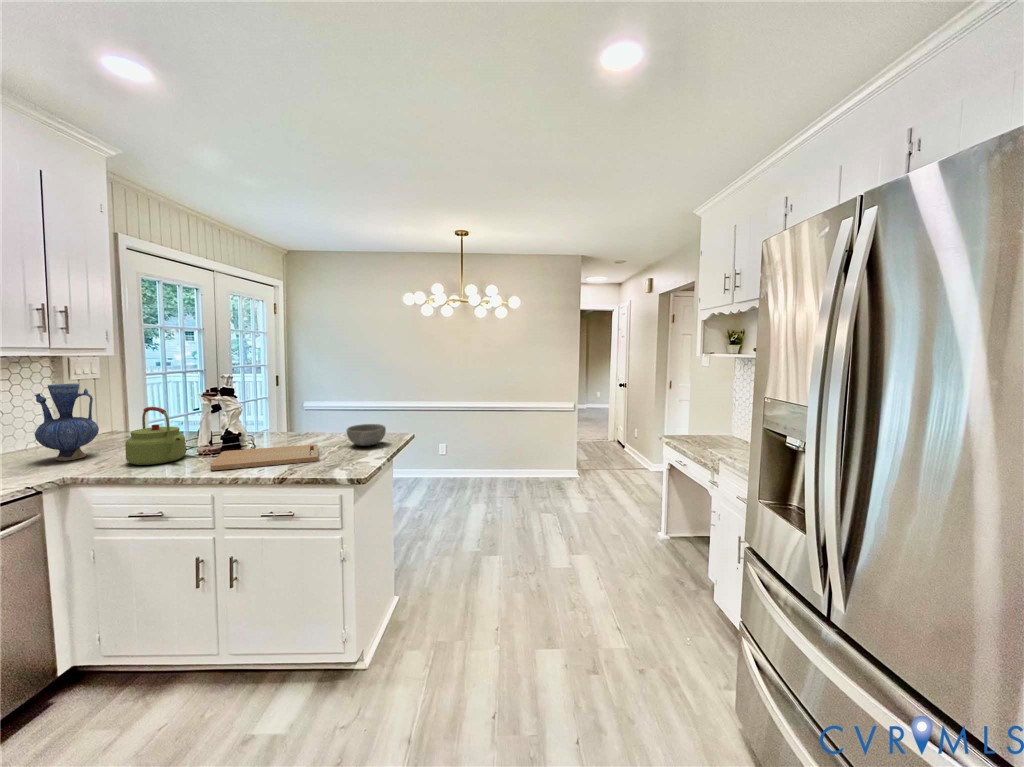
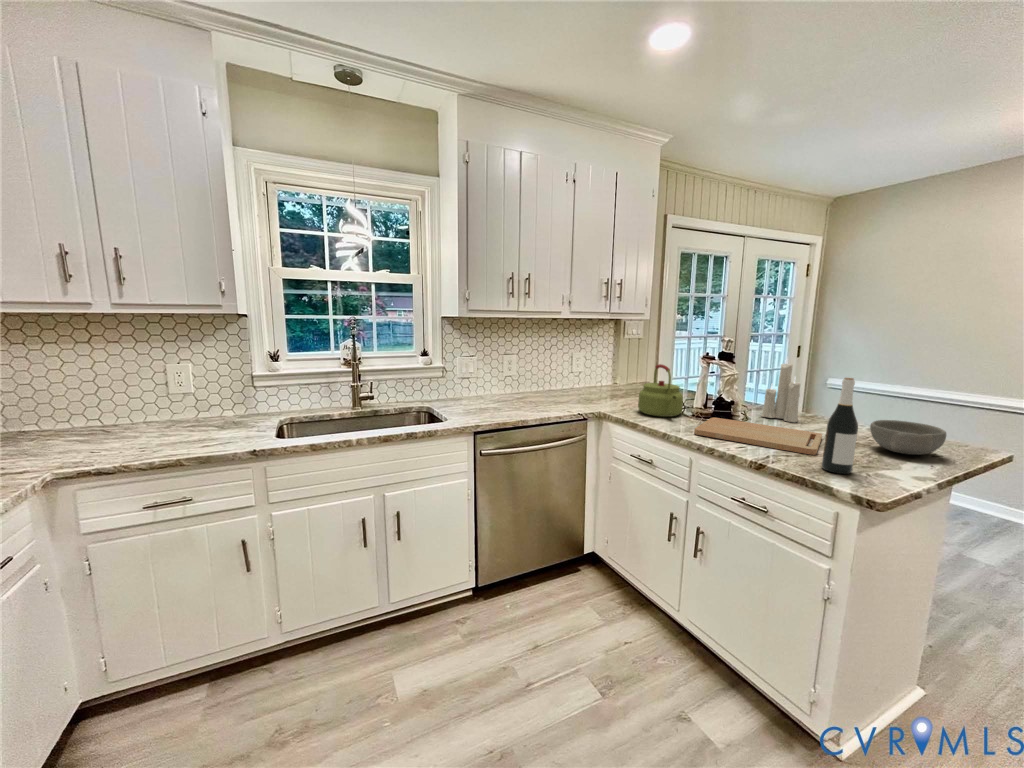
vase: present [35,383,99,461] -> none [593,340,629,400]
candle: none [266,384,296,441] -> present [762,359,800,422]
wine bottle: none [325,399,344,469] -> present [822,378,858,474]

